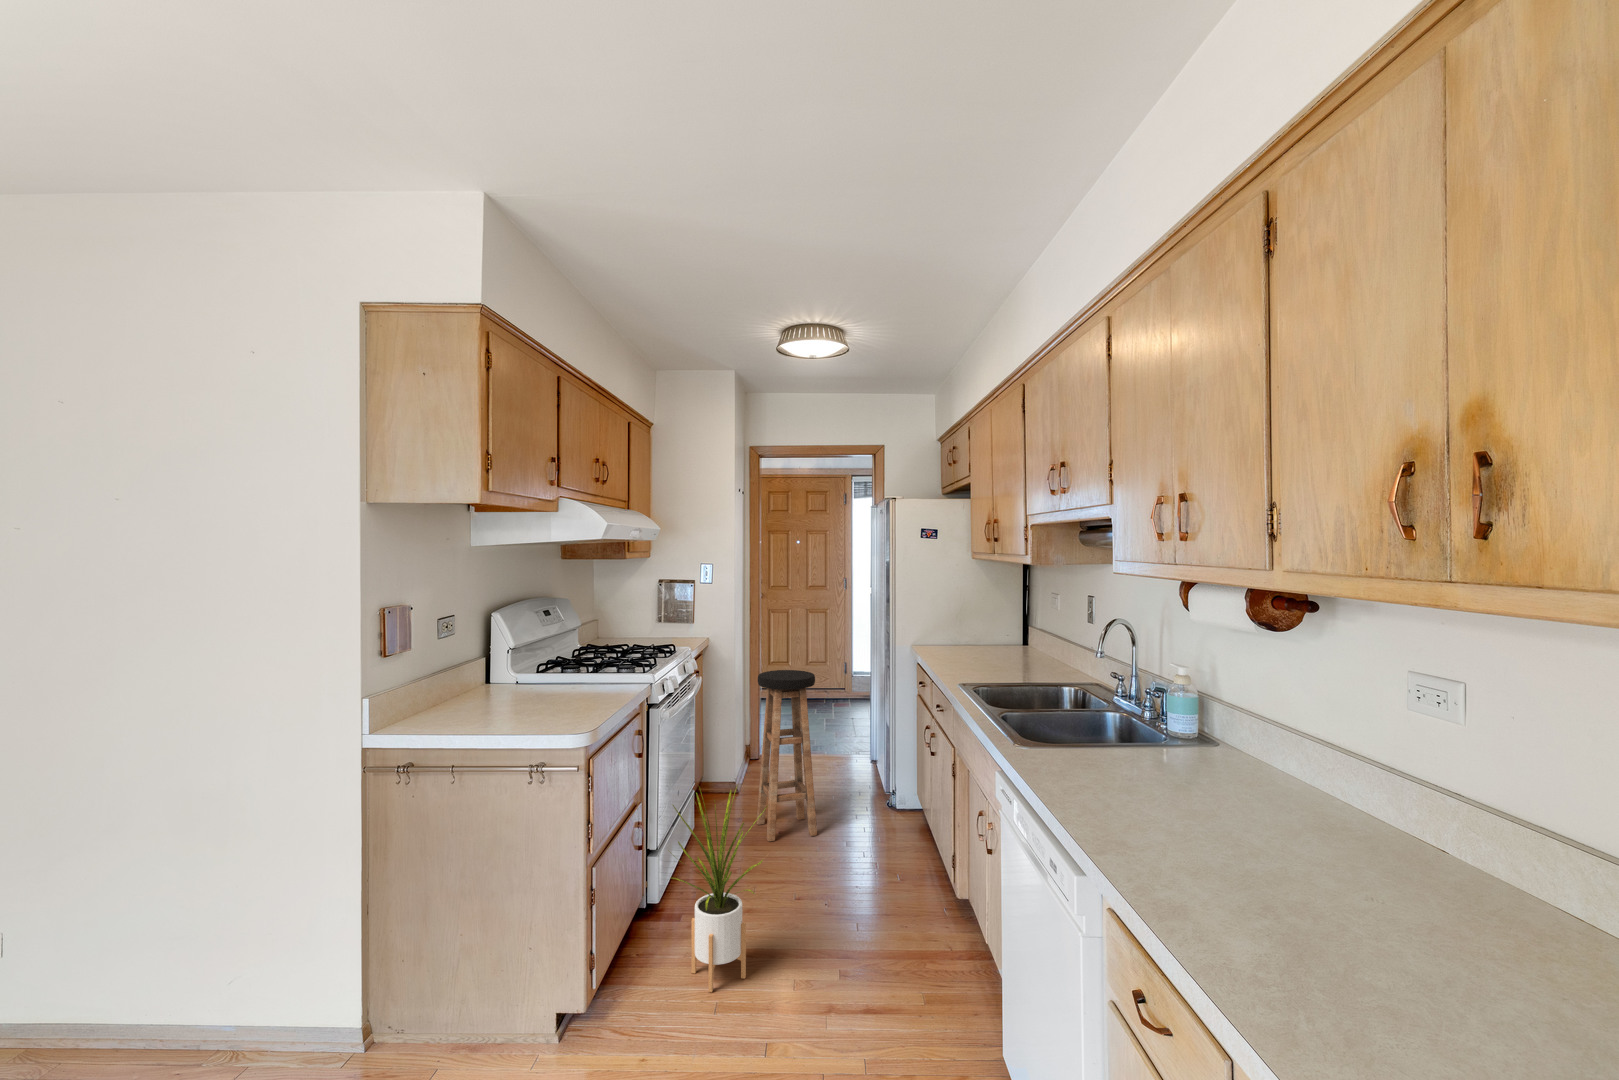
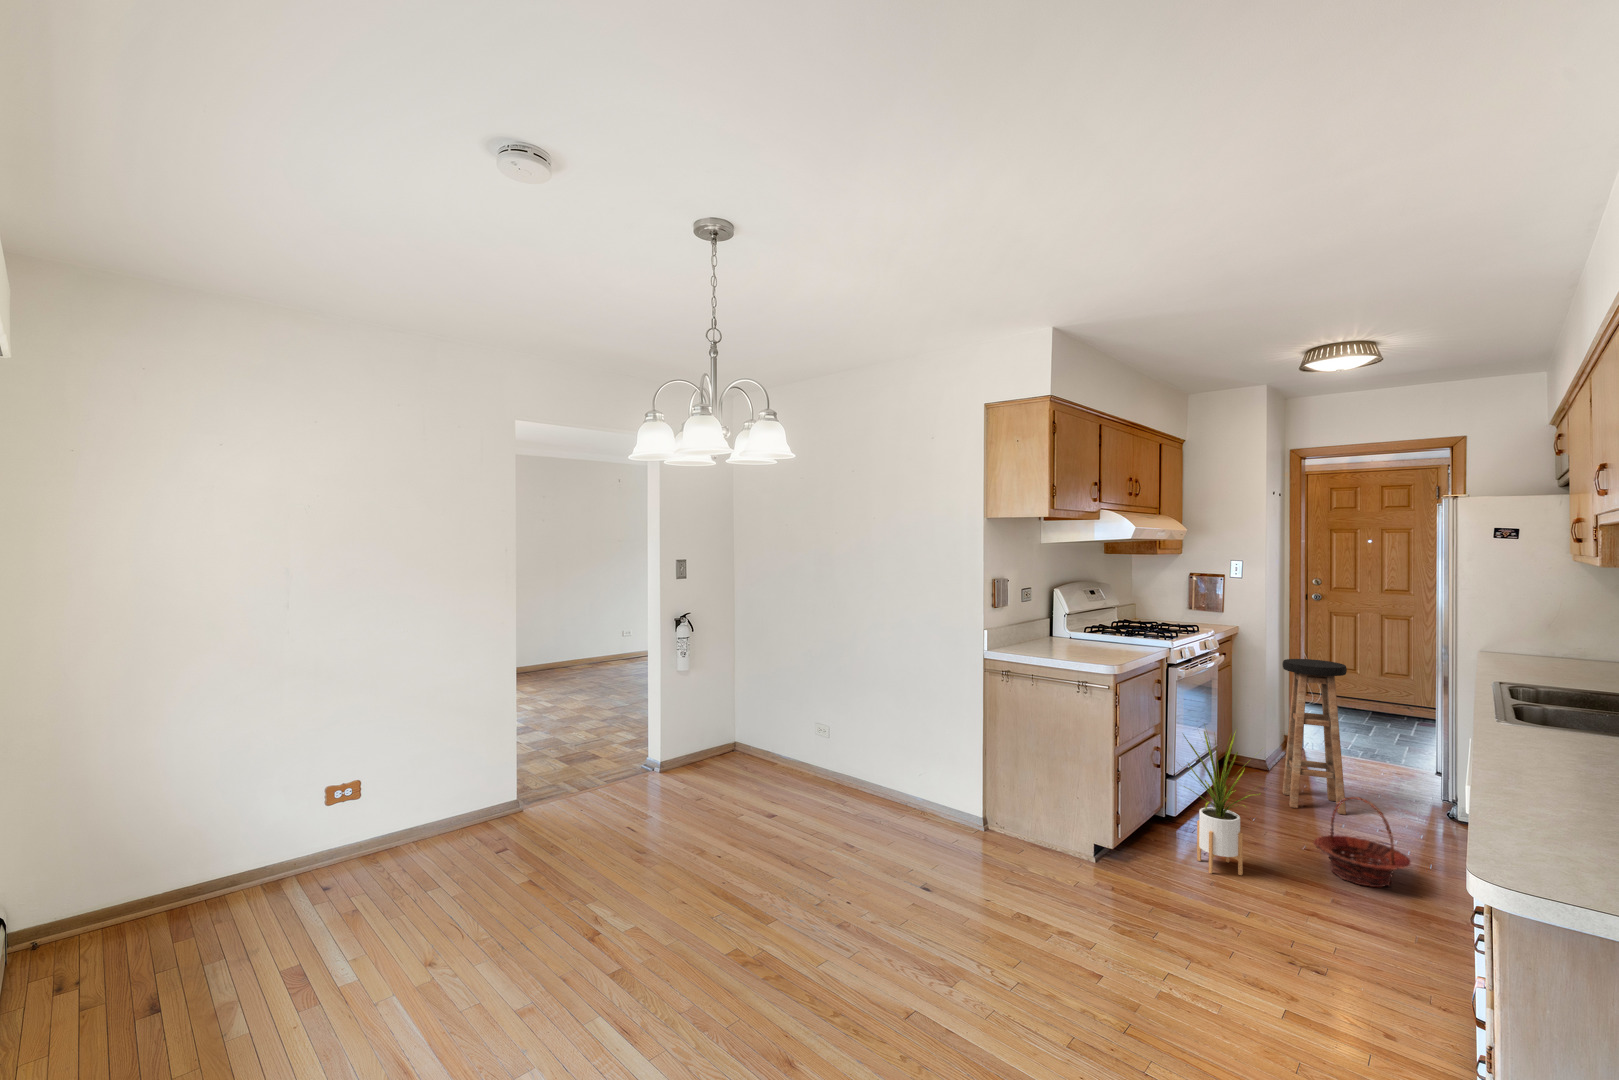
basket: none [810,834,899,939] -> present [1314,797,1410,887]

